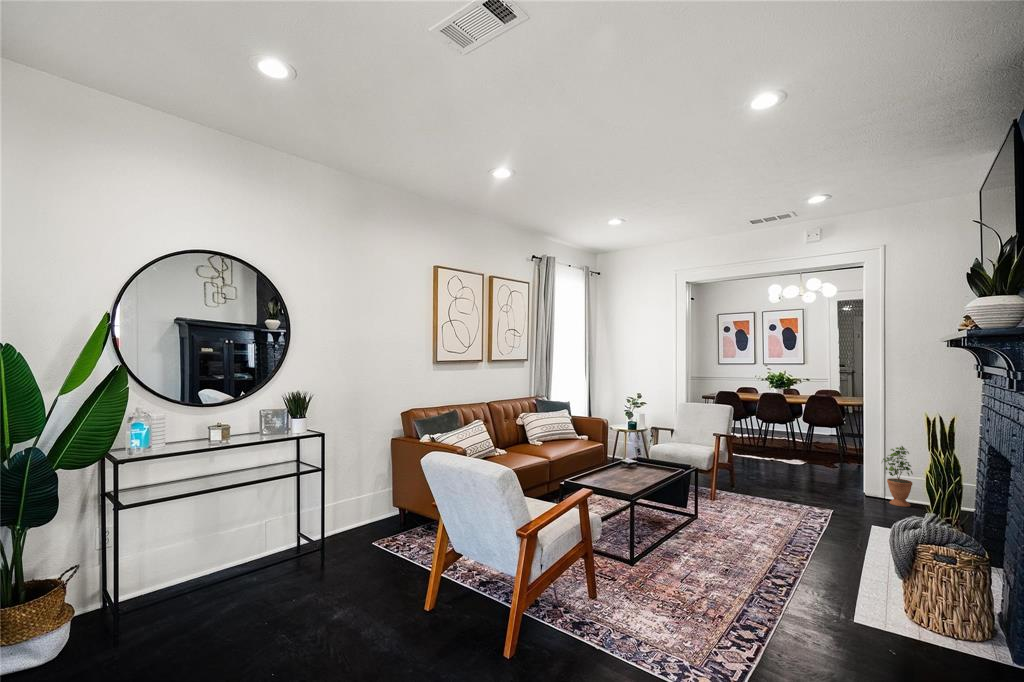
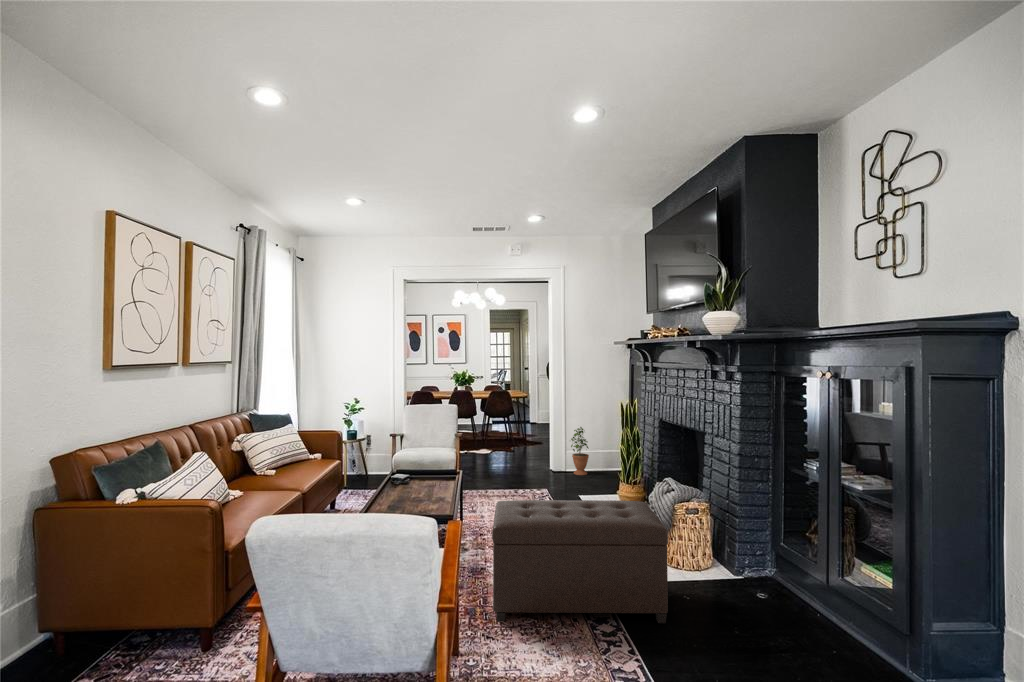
ottoman: none [641,492,837,651] -> present [492,500,668,623]

